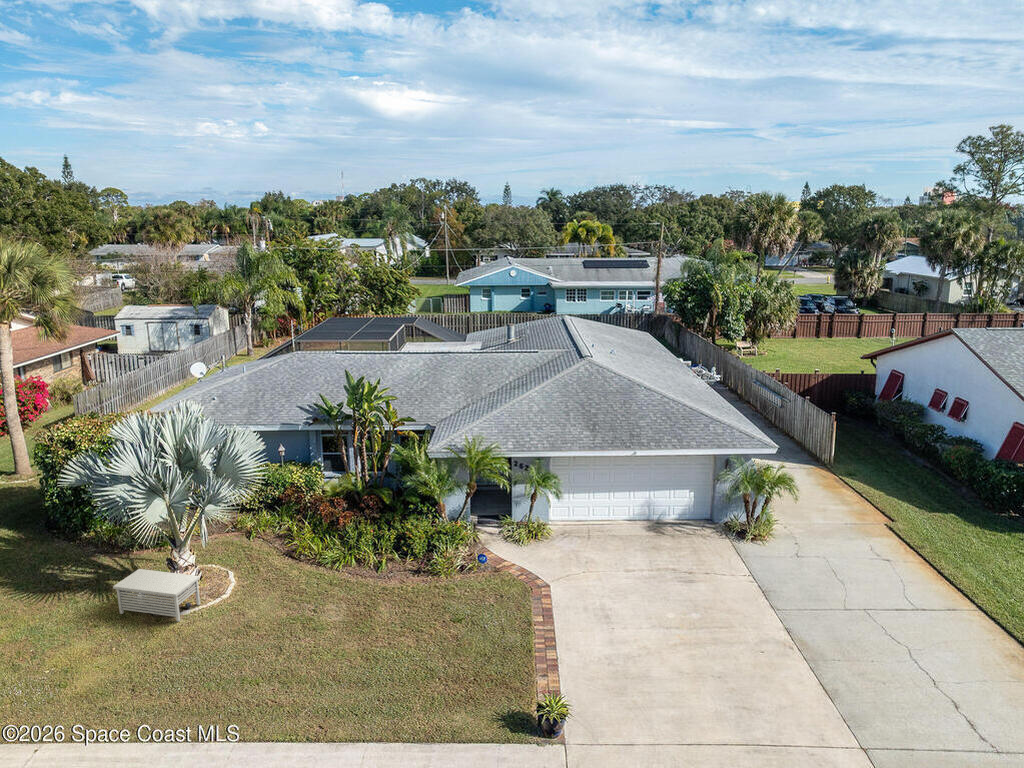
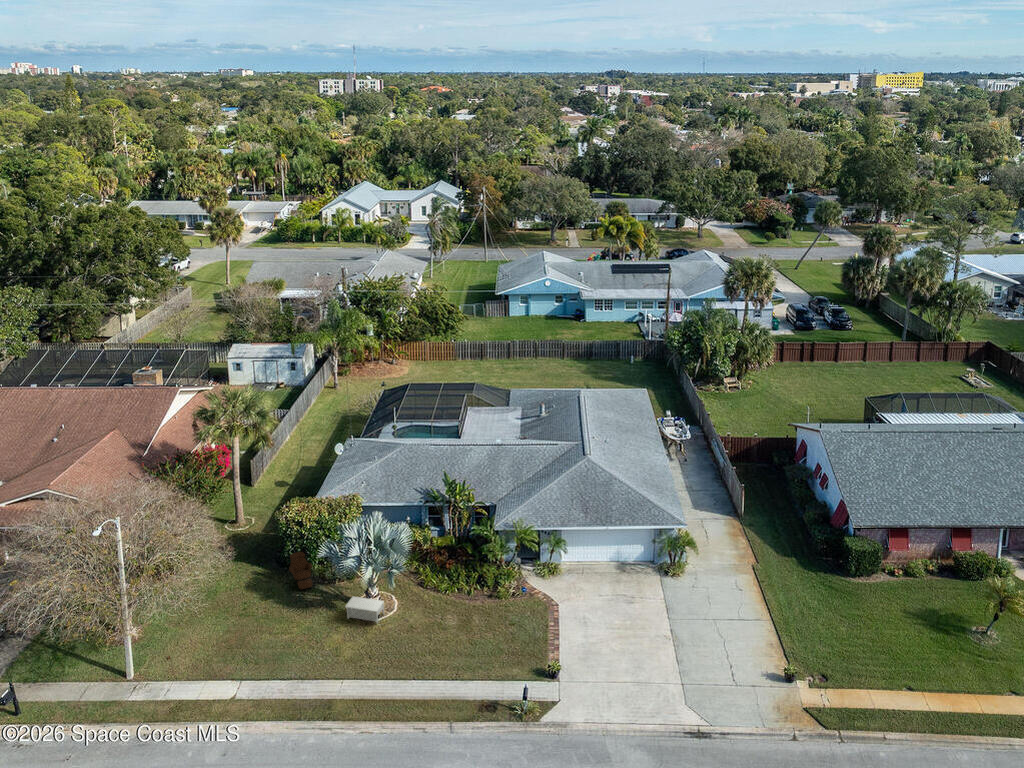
lounge chair: none [40,495,90,569] -> present [289,552,312,589]

